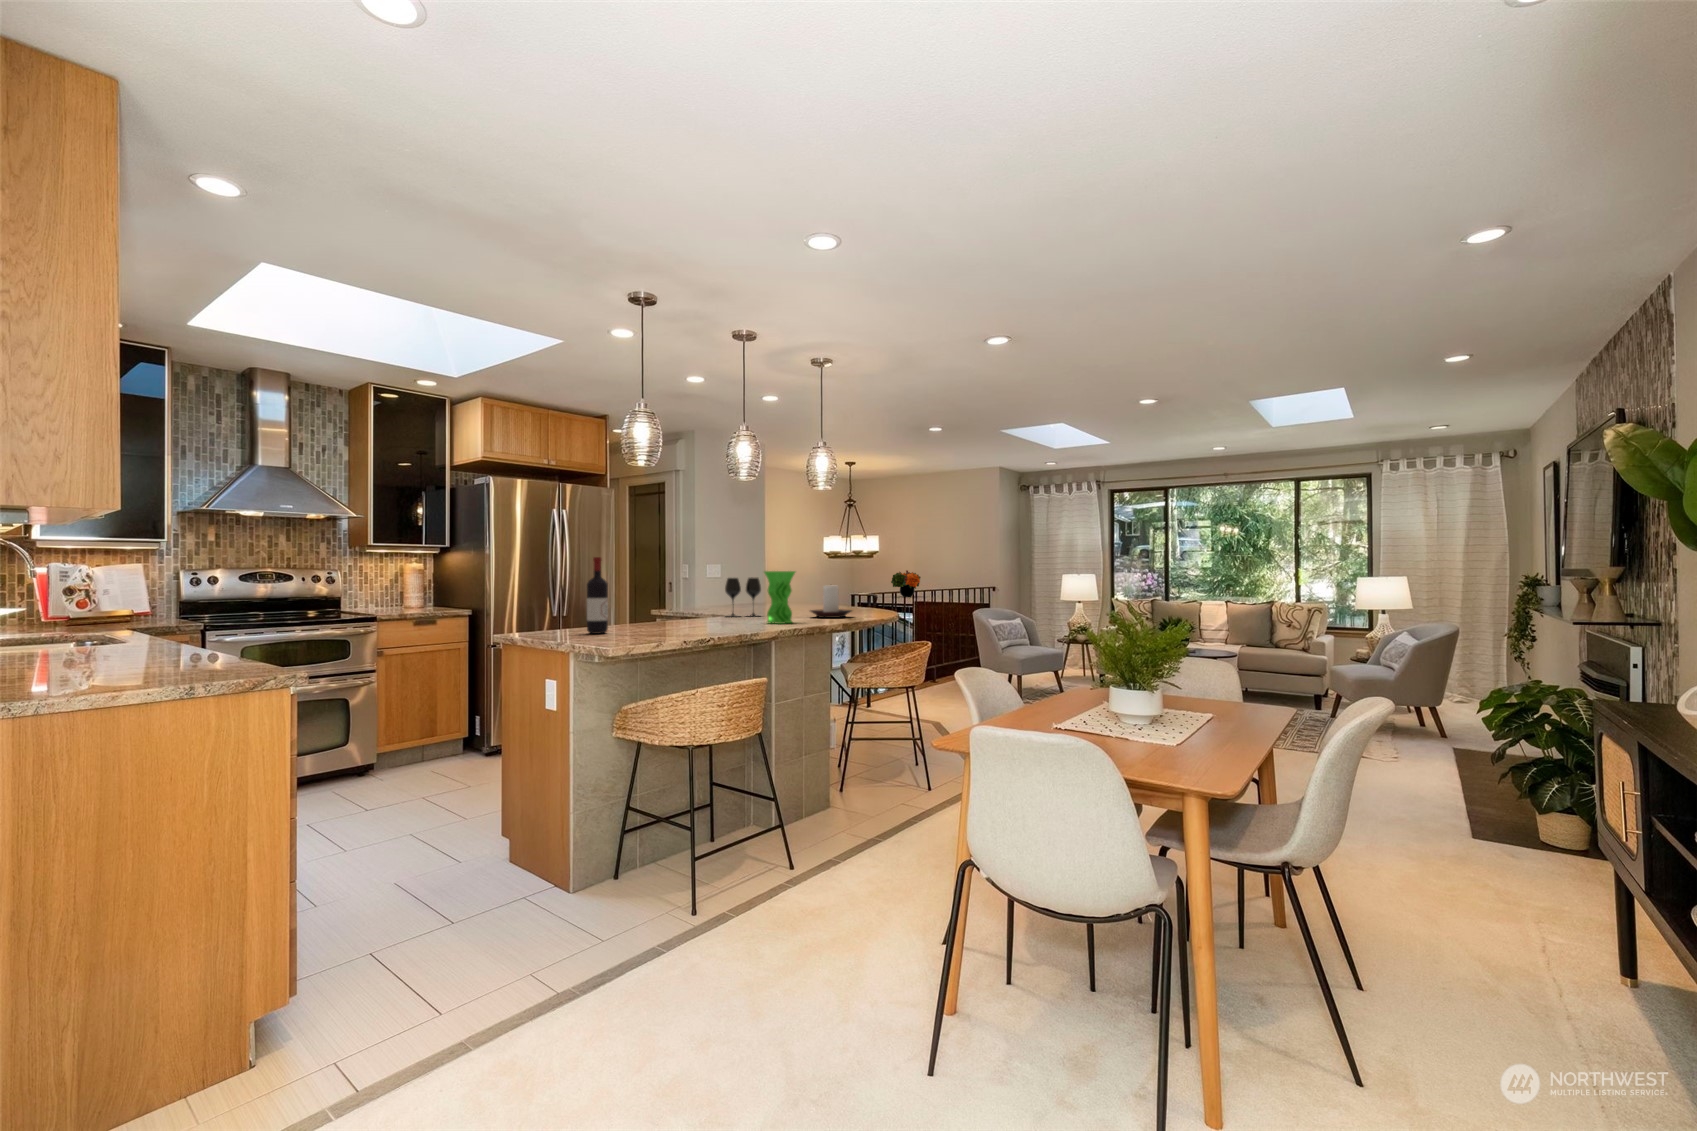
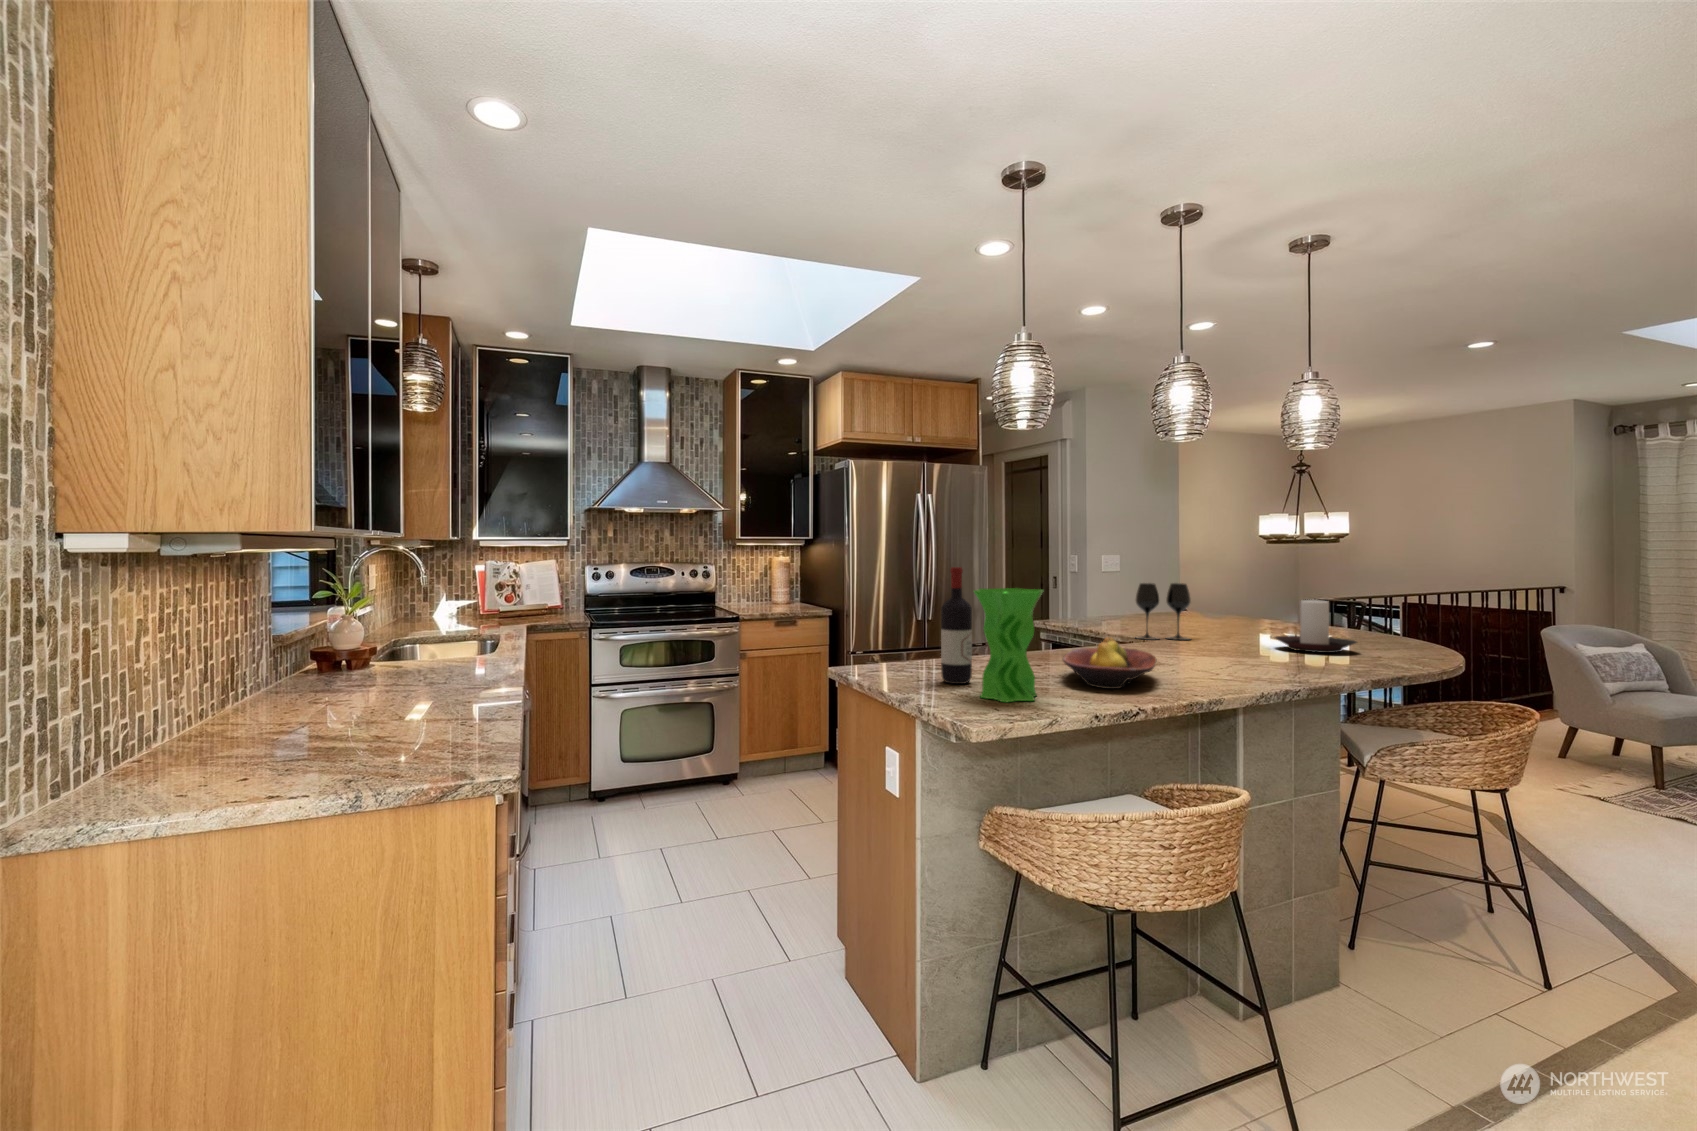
flower arrangement: present [891,570,921,597] -> none [1339,559,1389,594]
vase: present [764,571,795,624] -> present [974,588,1043,702]
fruit bowl: none [667,603,725,632] -> present [1063,637,1157,689]

